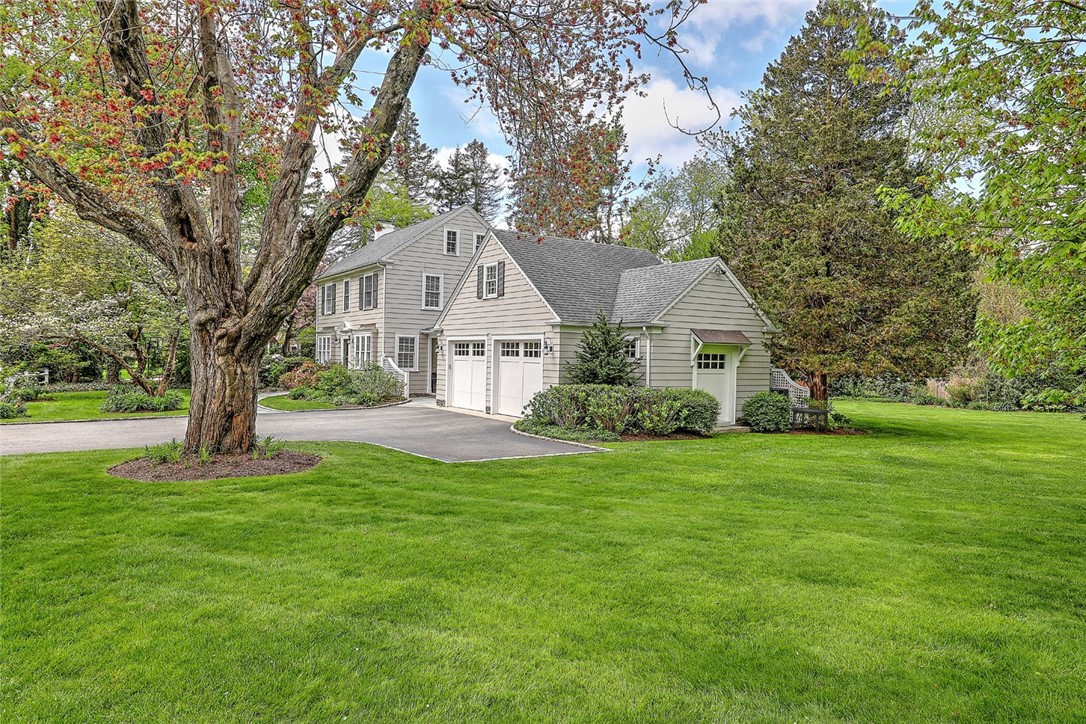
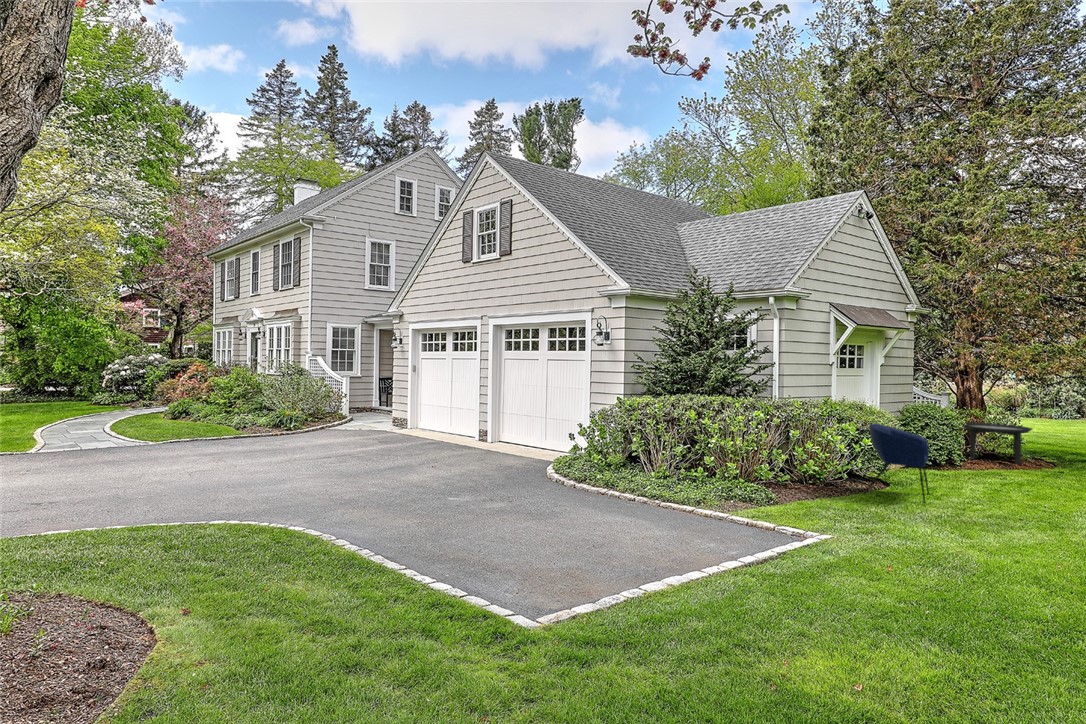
armchair: none [669,401,708,442] -> present [863,424,929,503]

